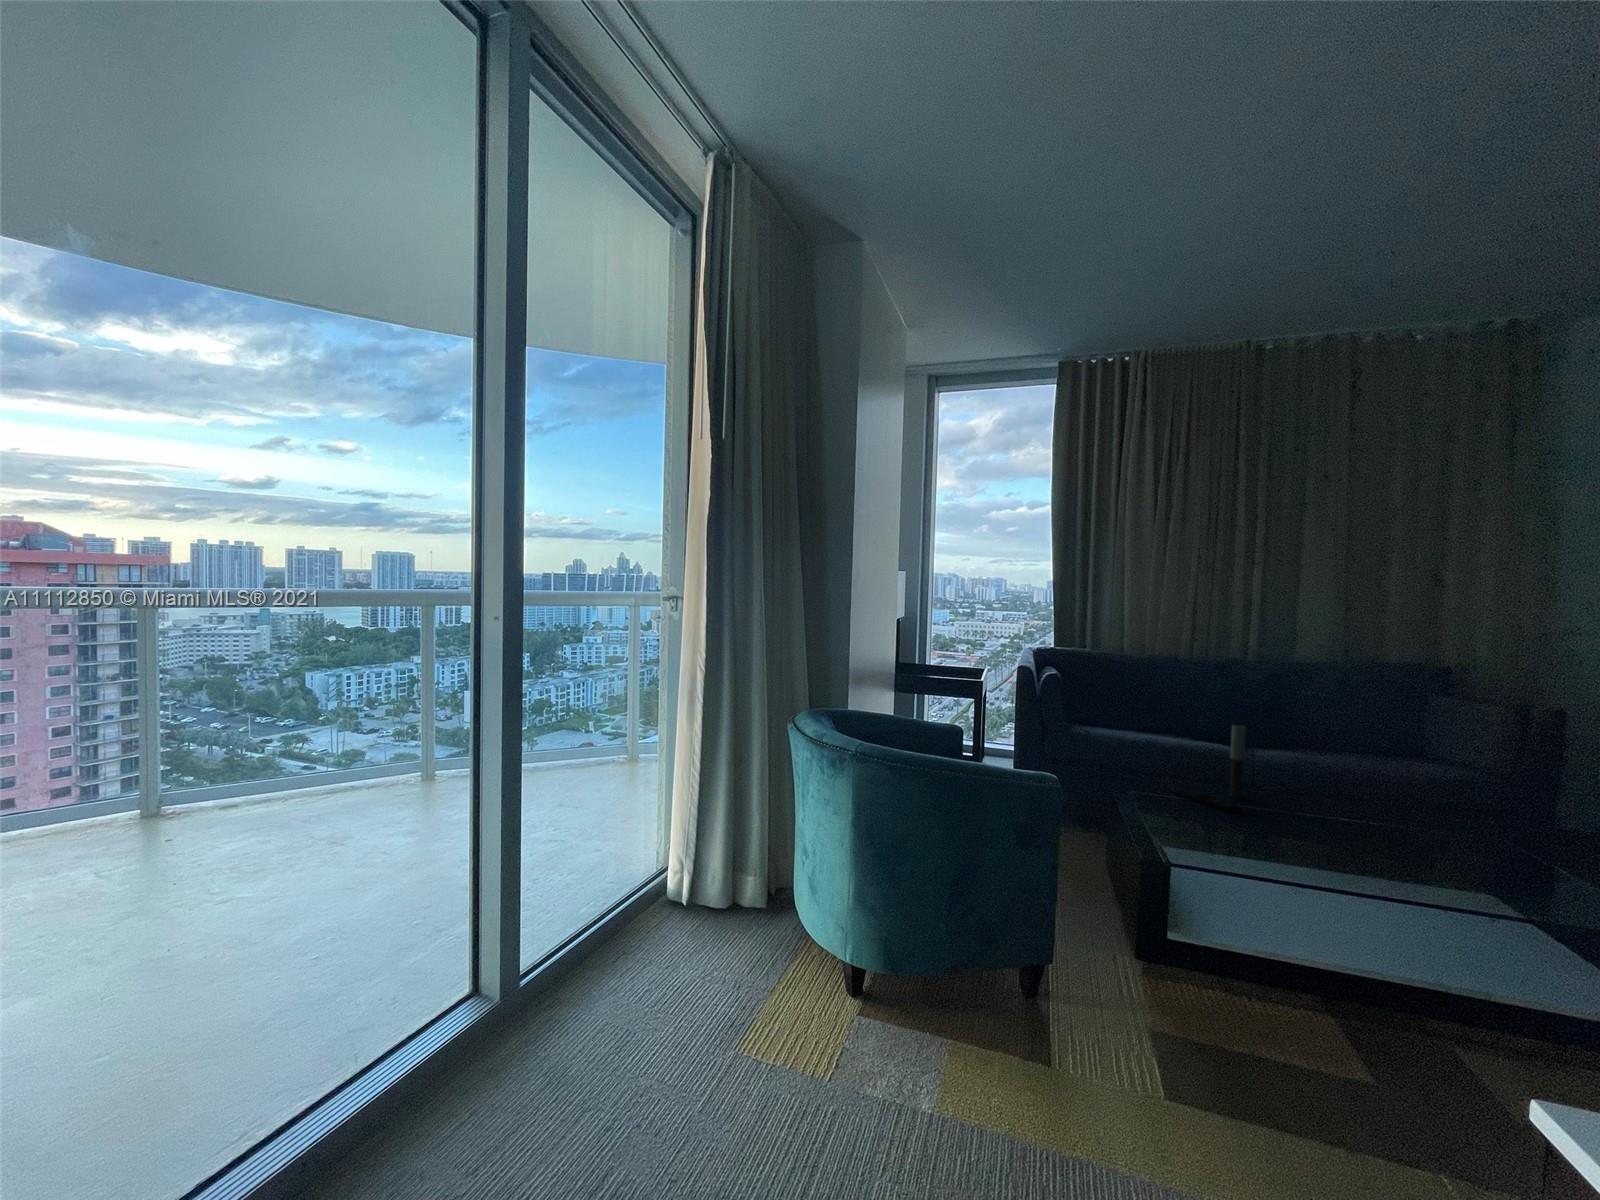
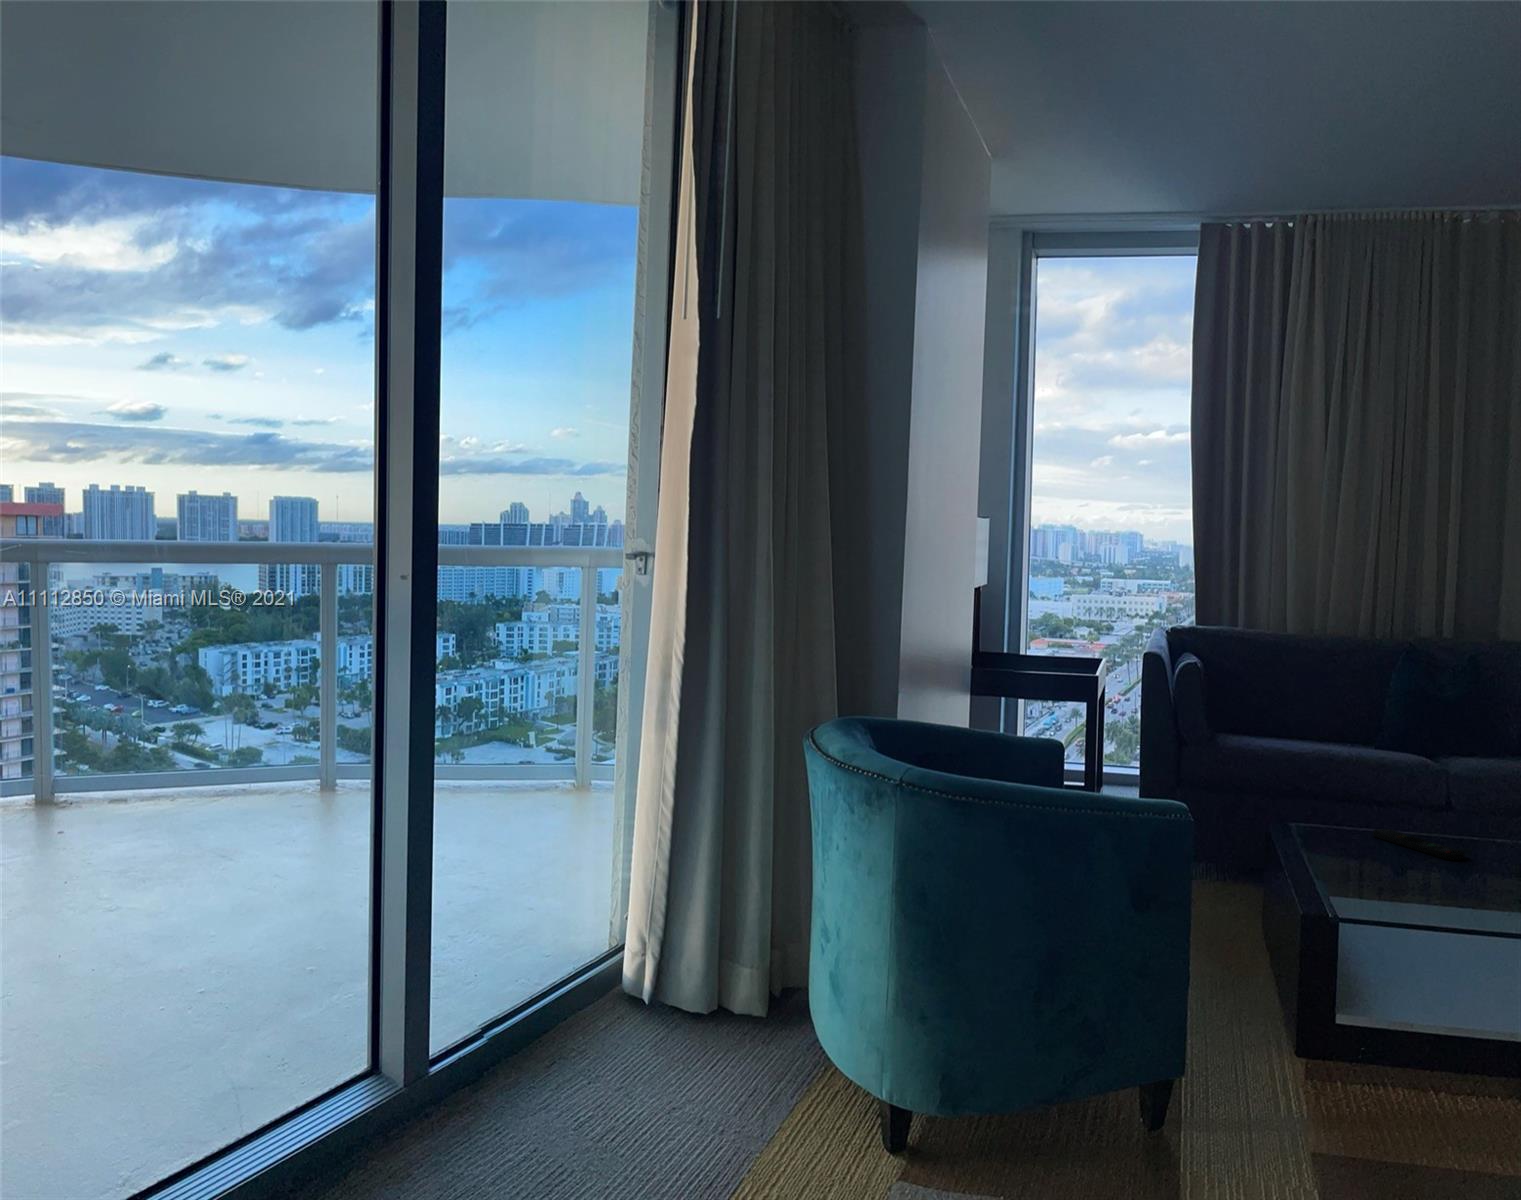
candle: present [1228,724,1246,799] -> none [1455,734,1483,844]

